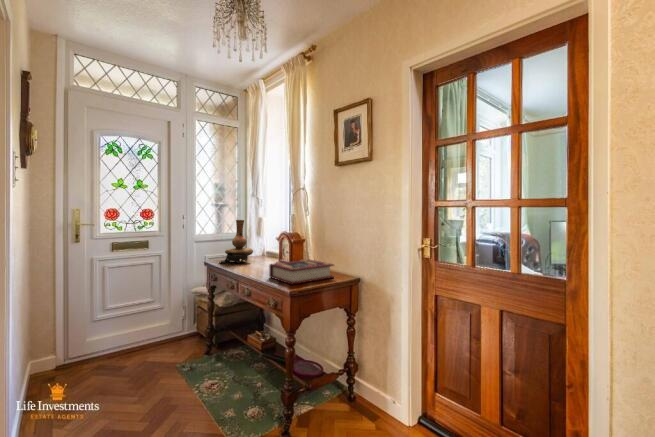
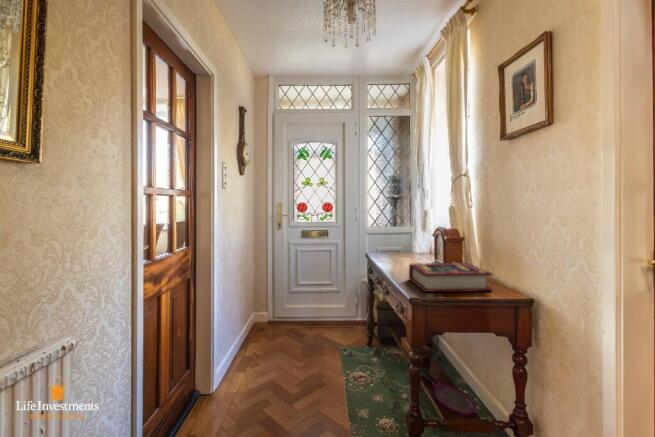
vase: present [221,220,253,264] -> none [378,213,412,259]

